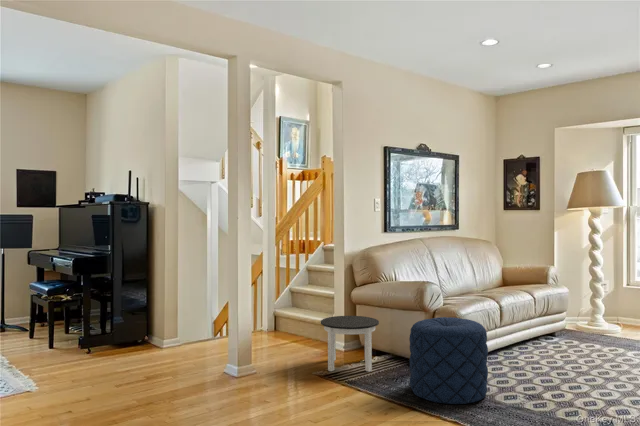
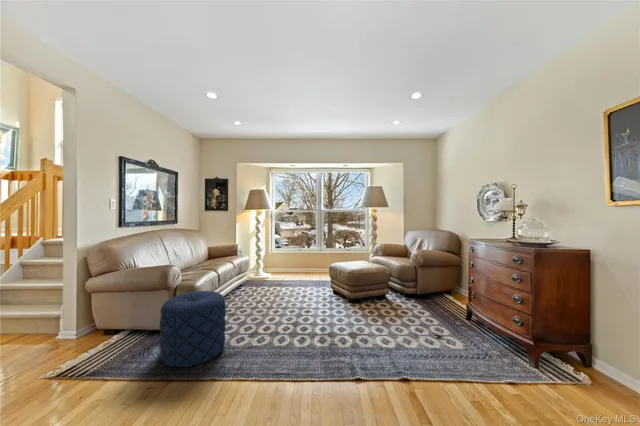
round table: present [321,316,379,372] -> none [47,303,120,369]

